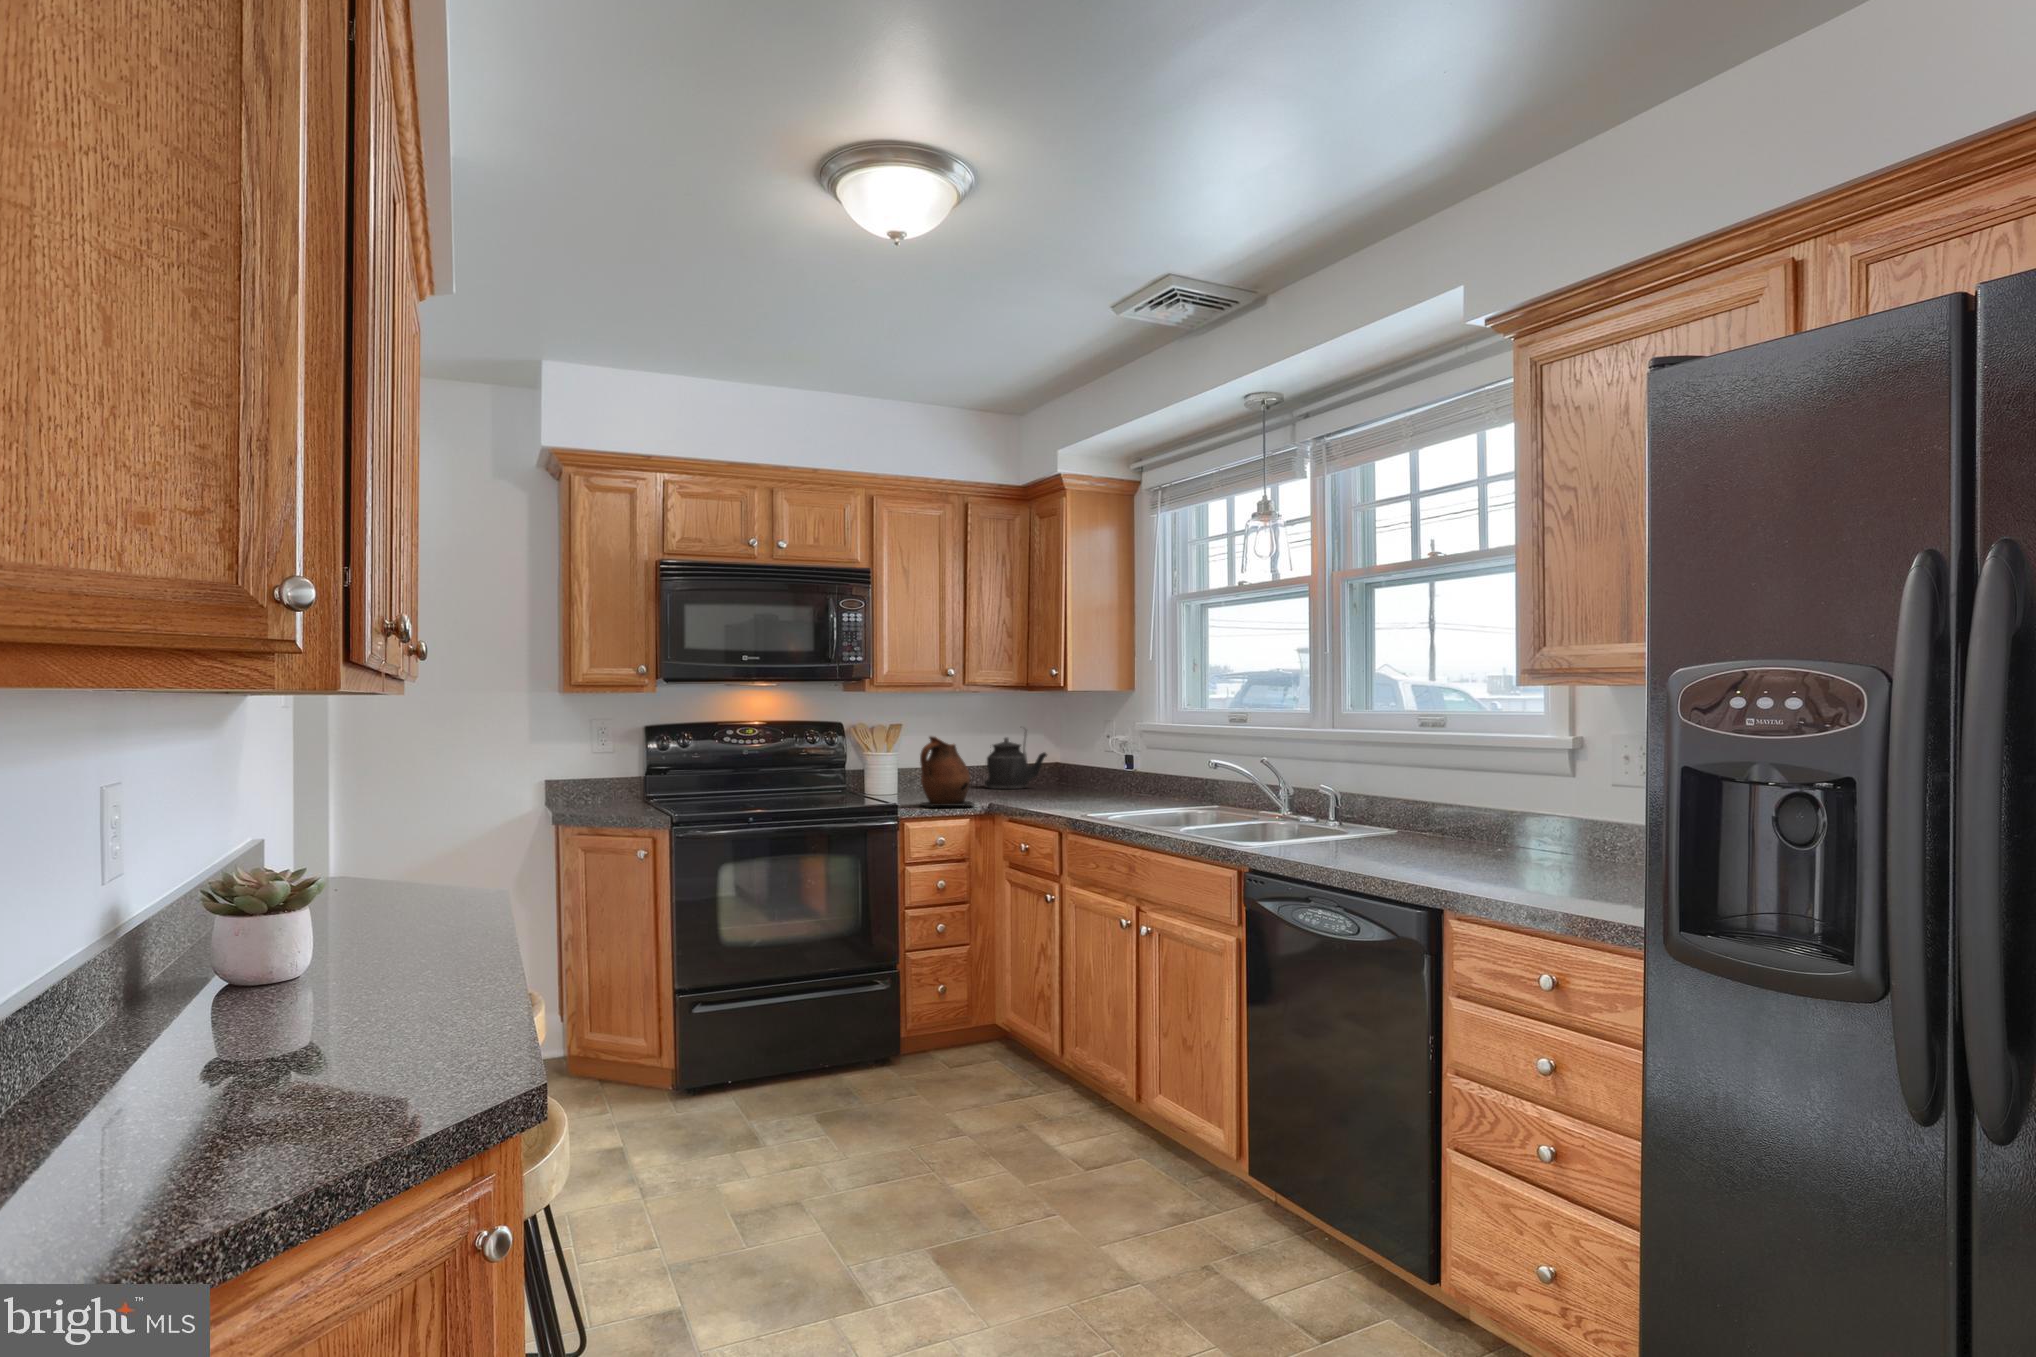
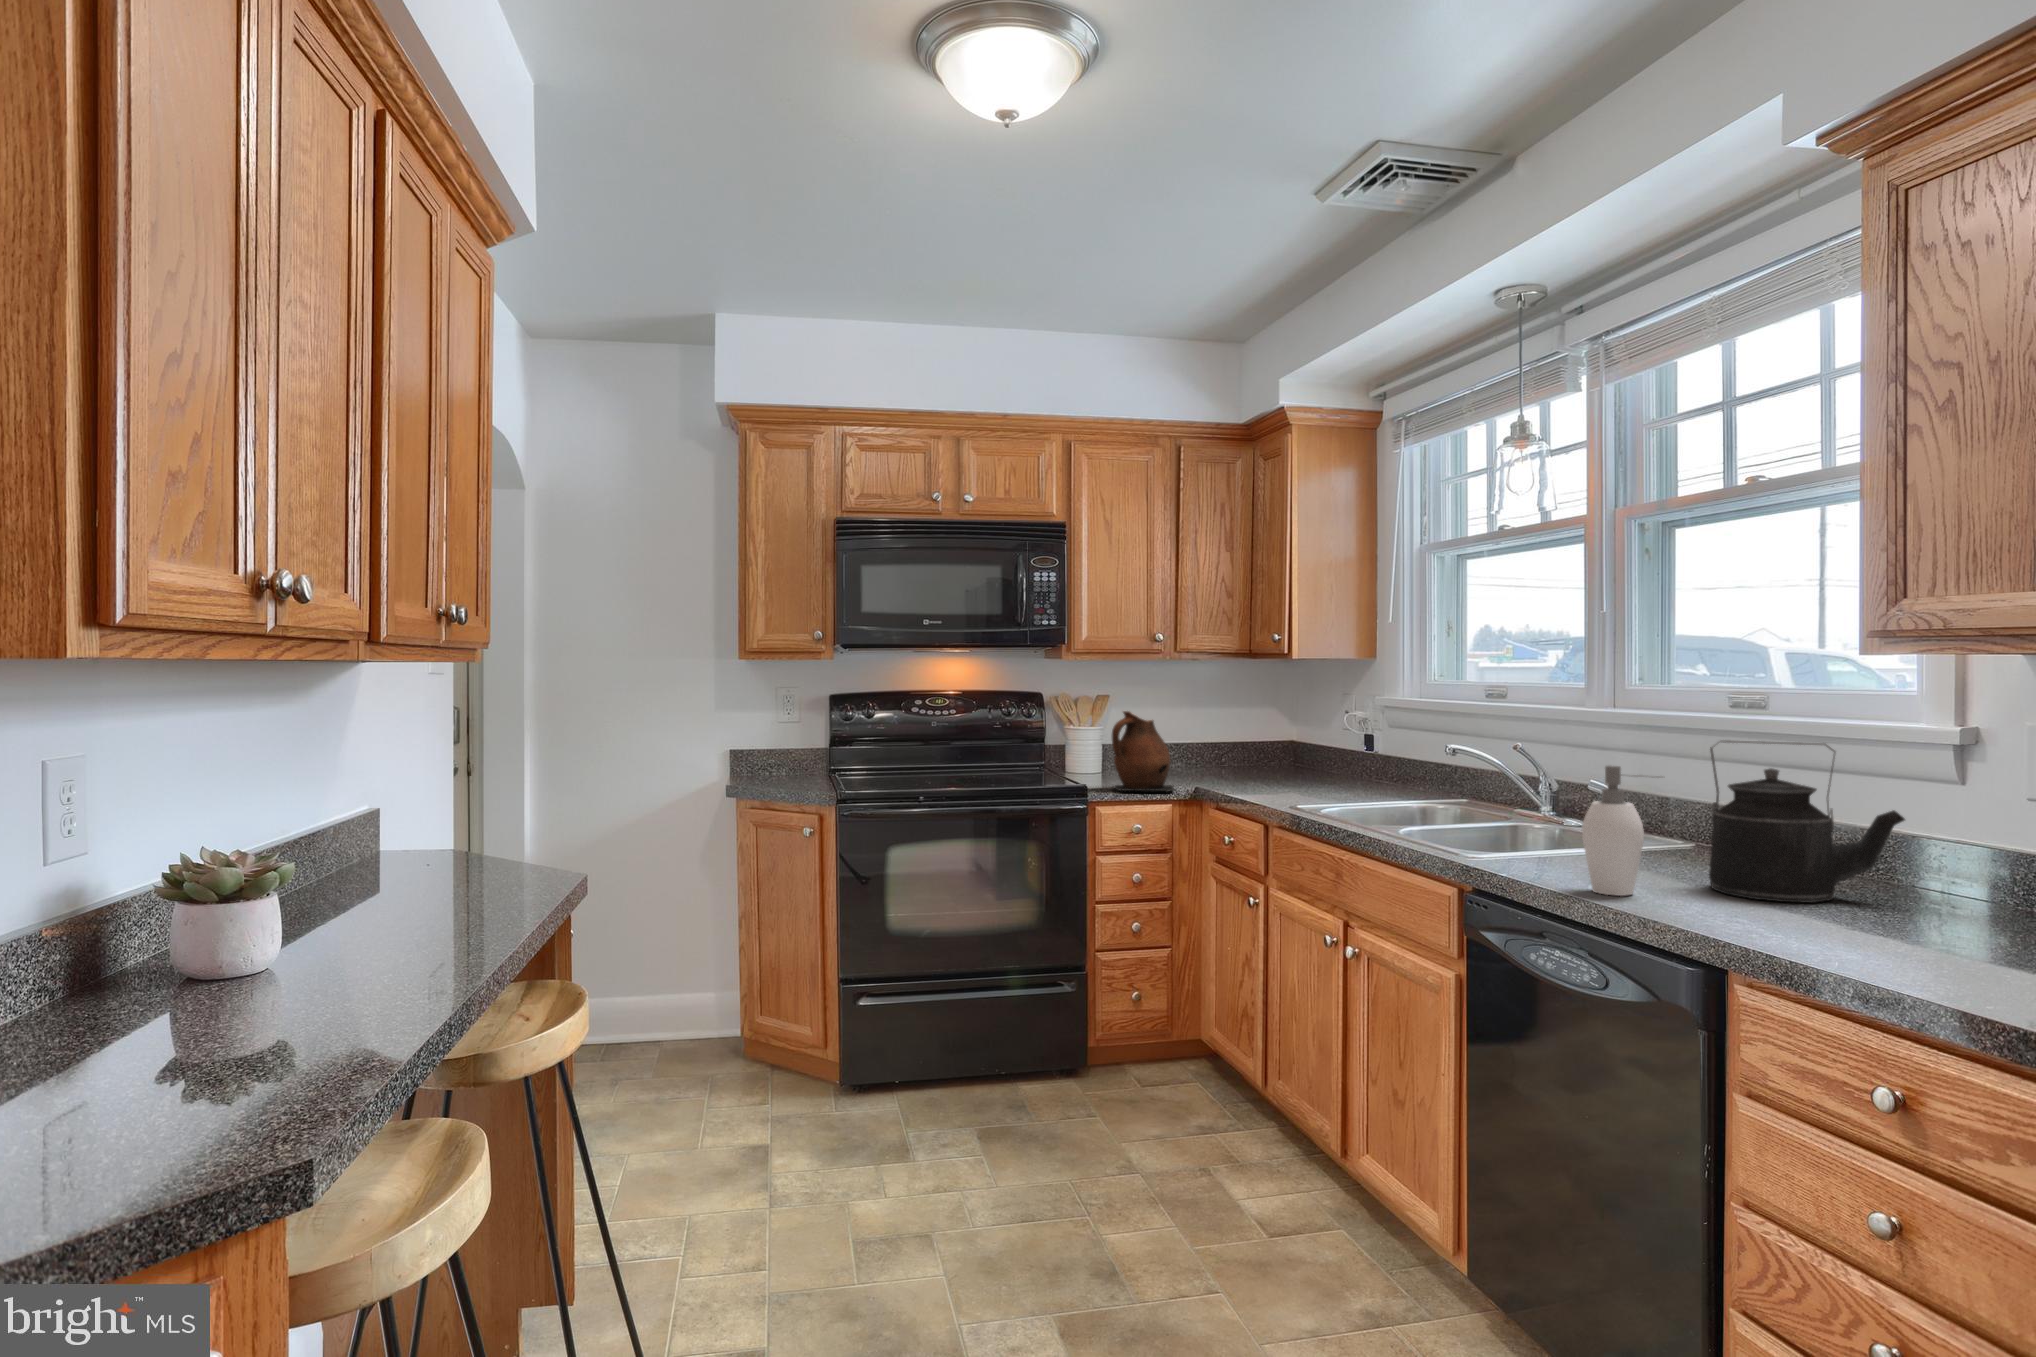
kettle: present [985,728,1047,789] -> present [1709,740,1905,902]
soap dispenser: none [1331,768,1388,864] -> present [1582,765,1644,896]

